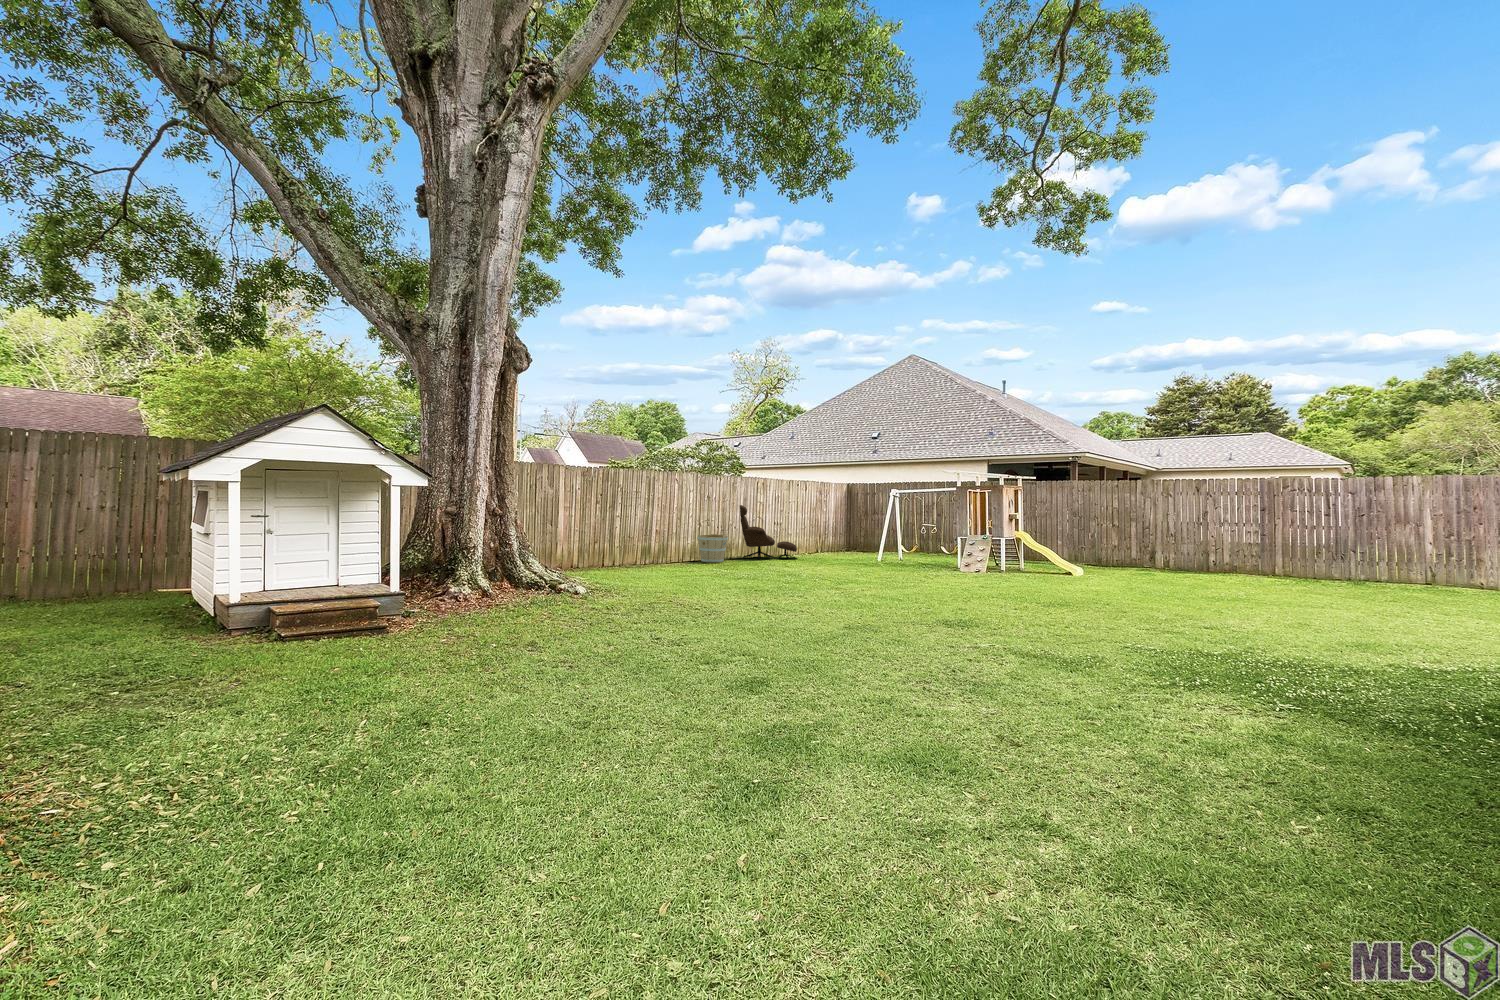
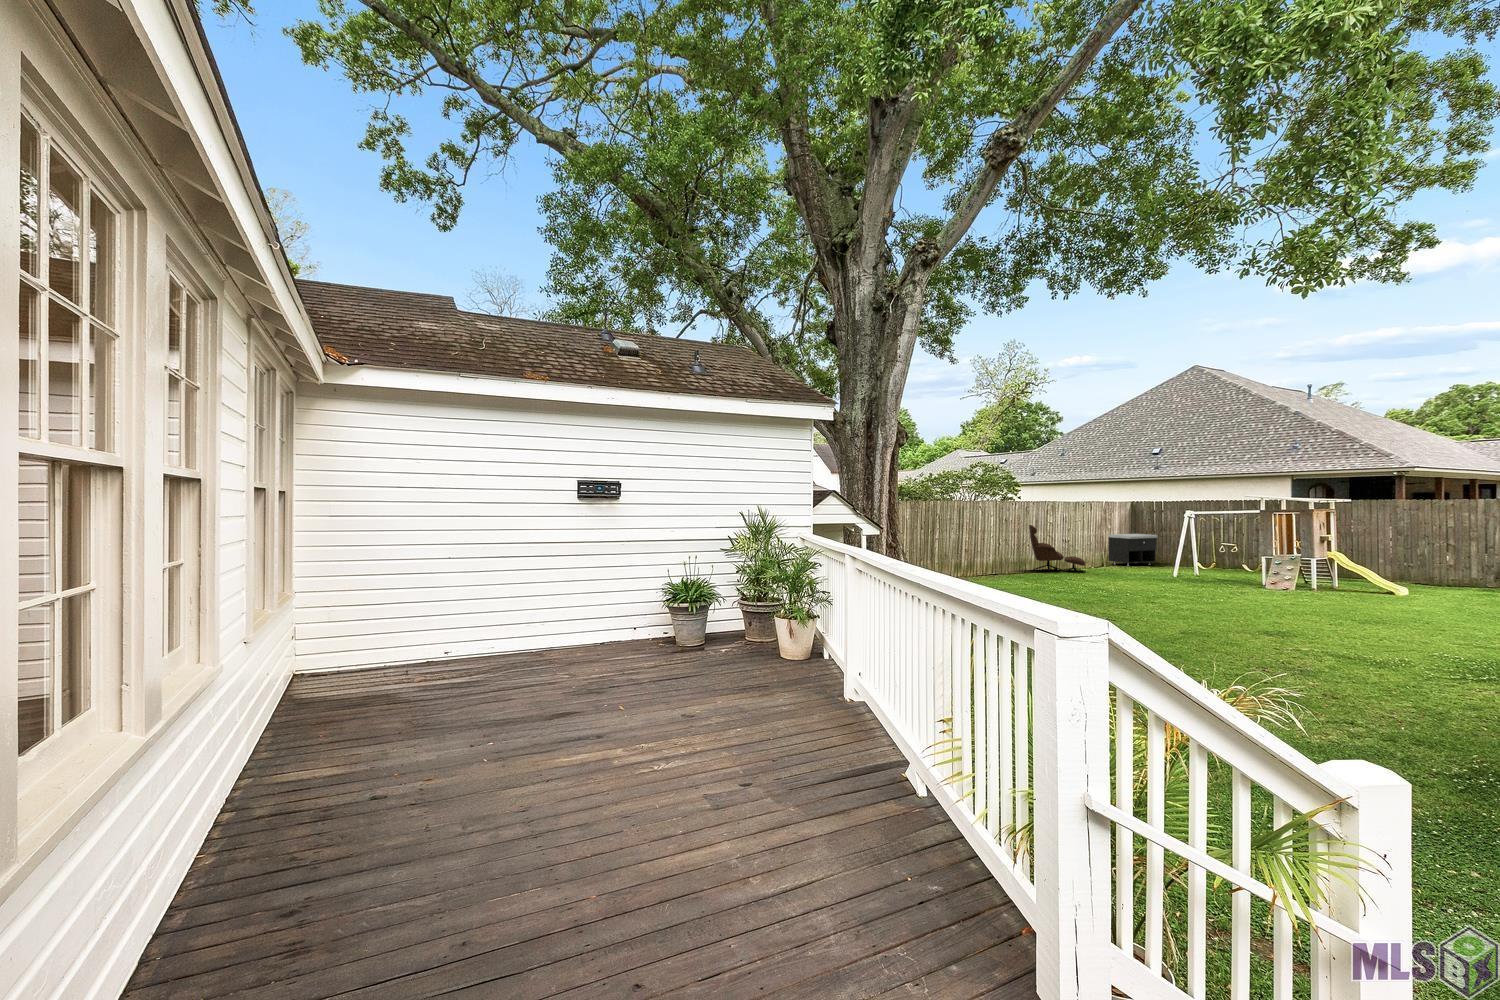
storage bench: none [827,518,874,553] -> present [1108,534,1158,566]
wooden bucket: present [697,534,728,563] -> none [995,550,1023,574]

